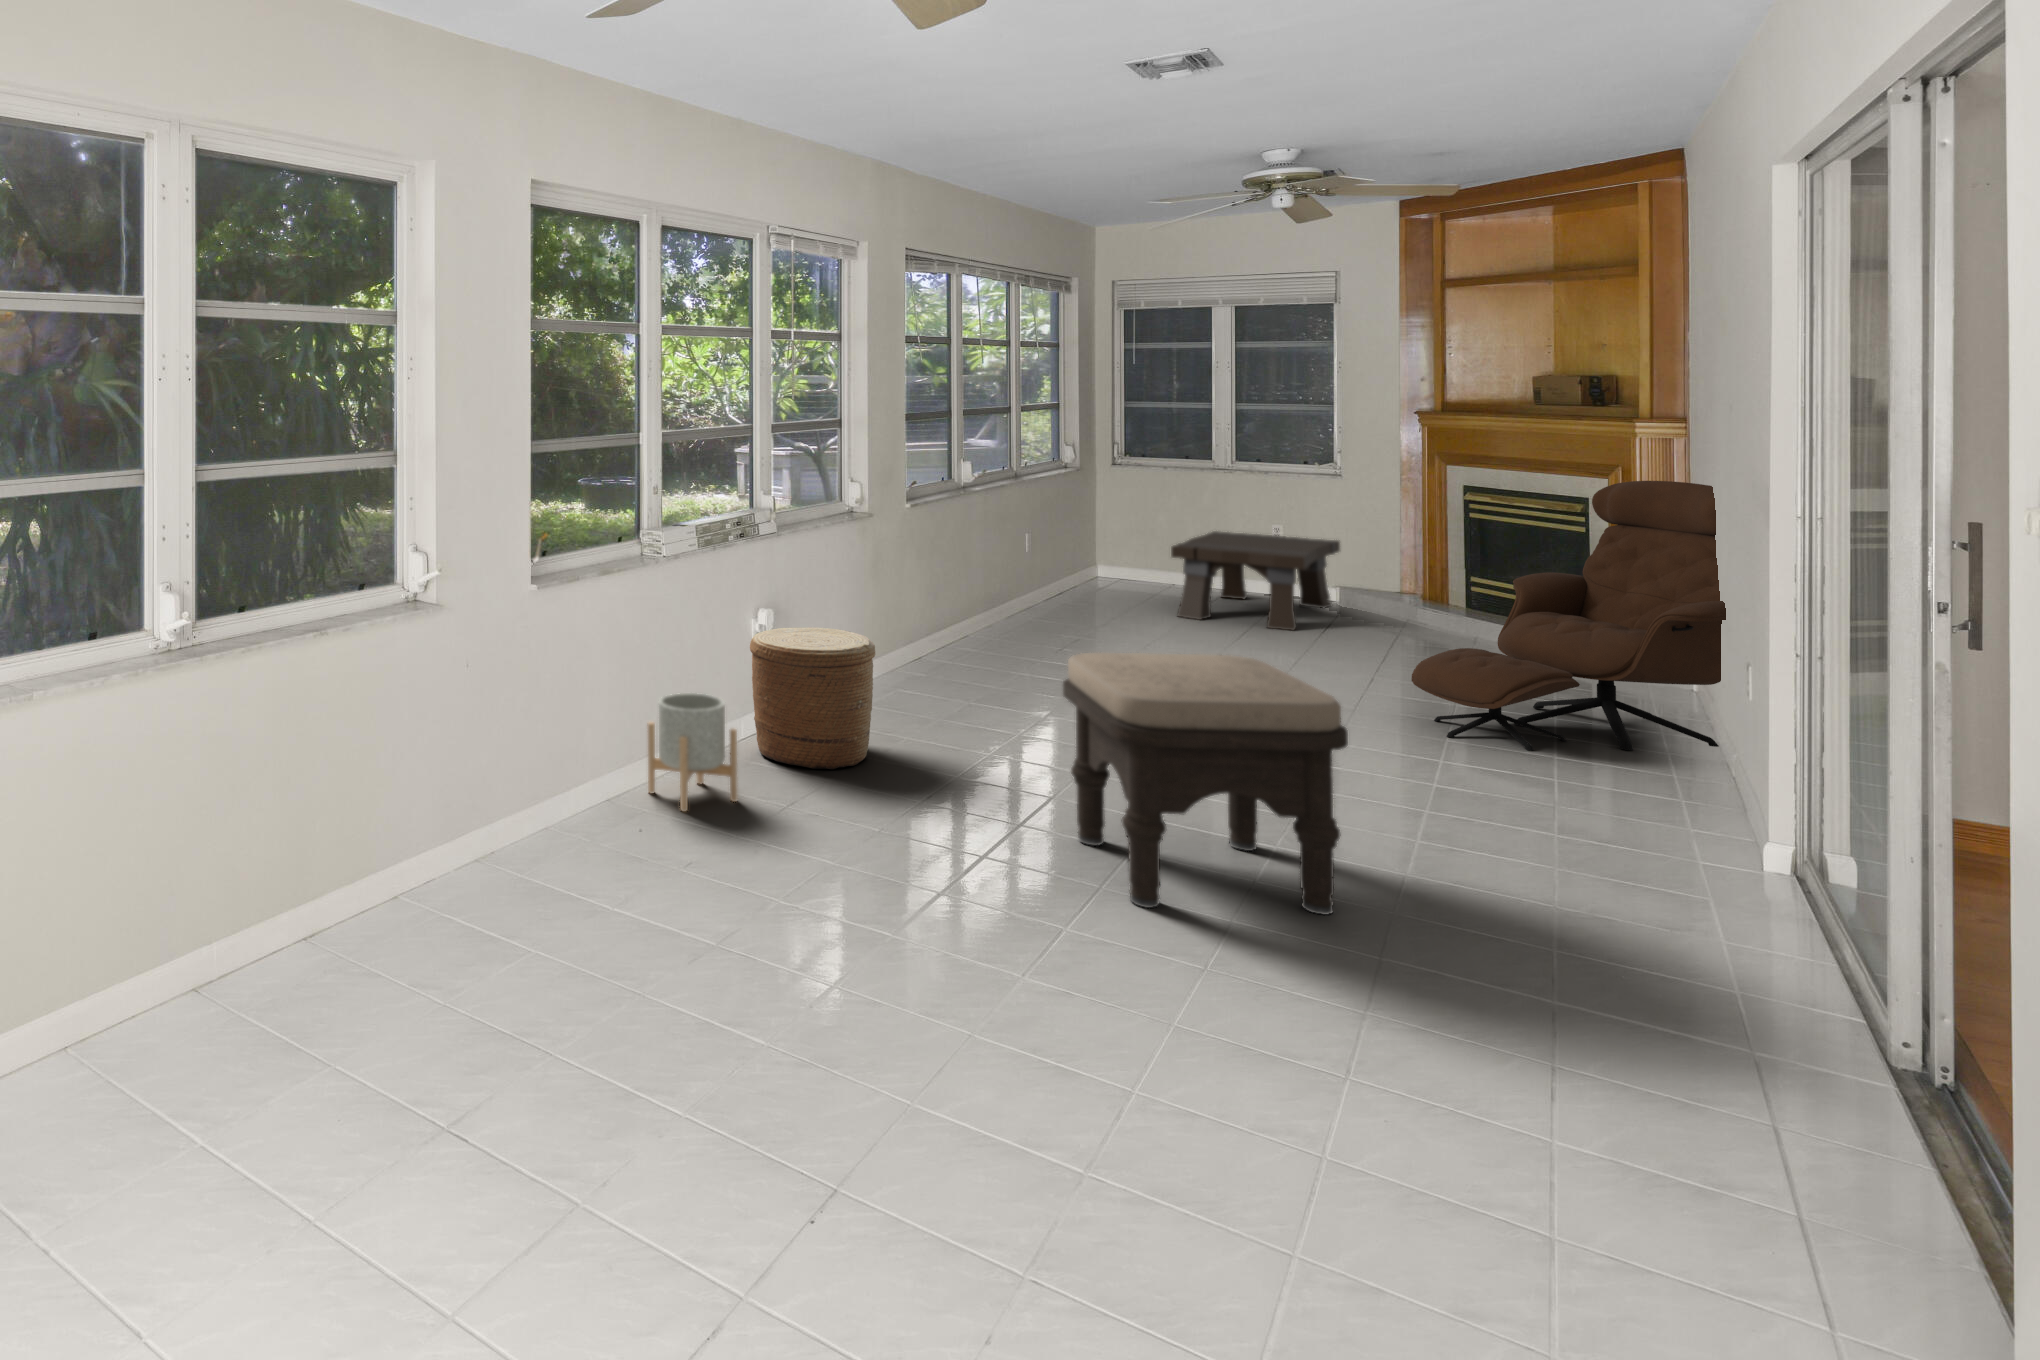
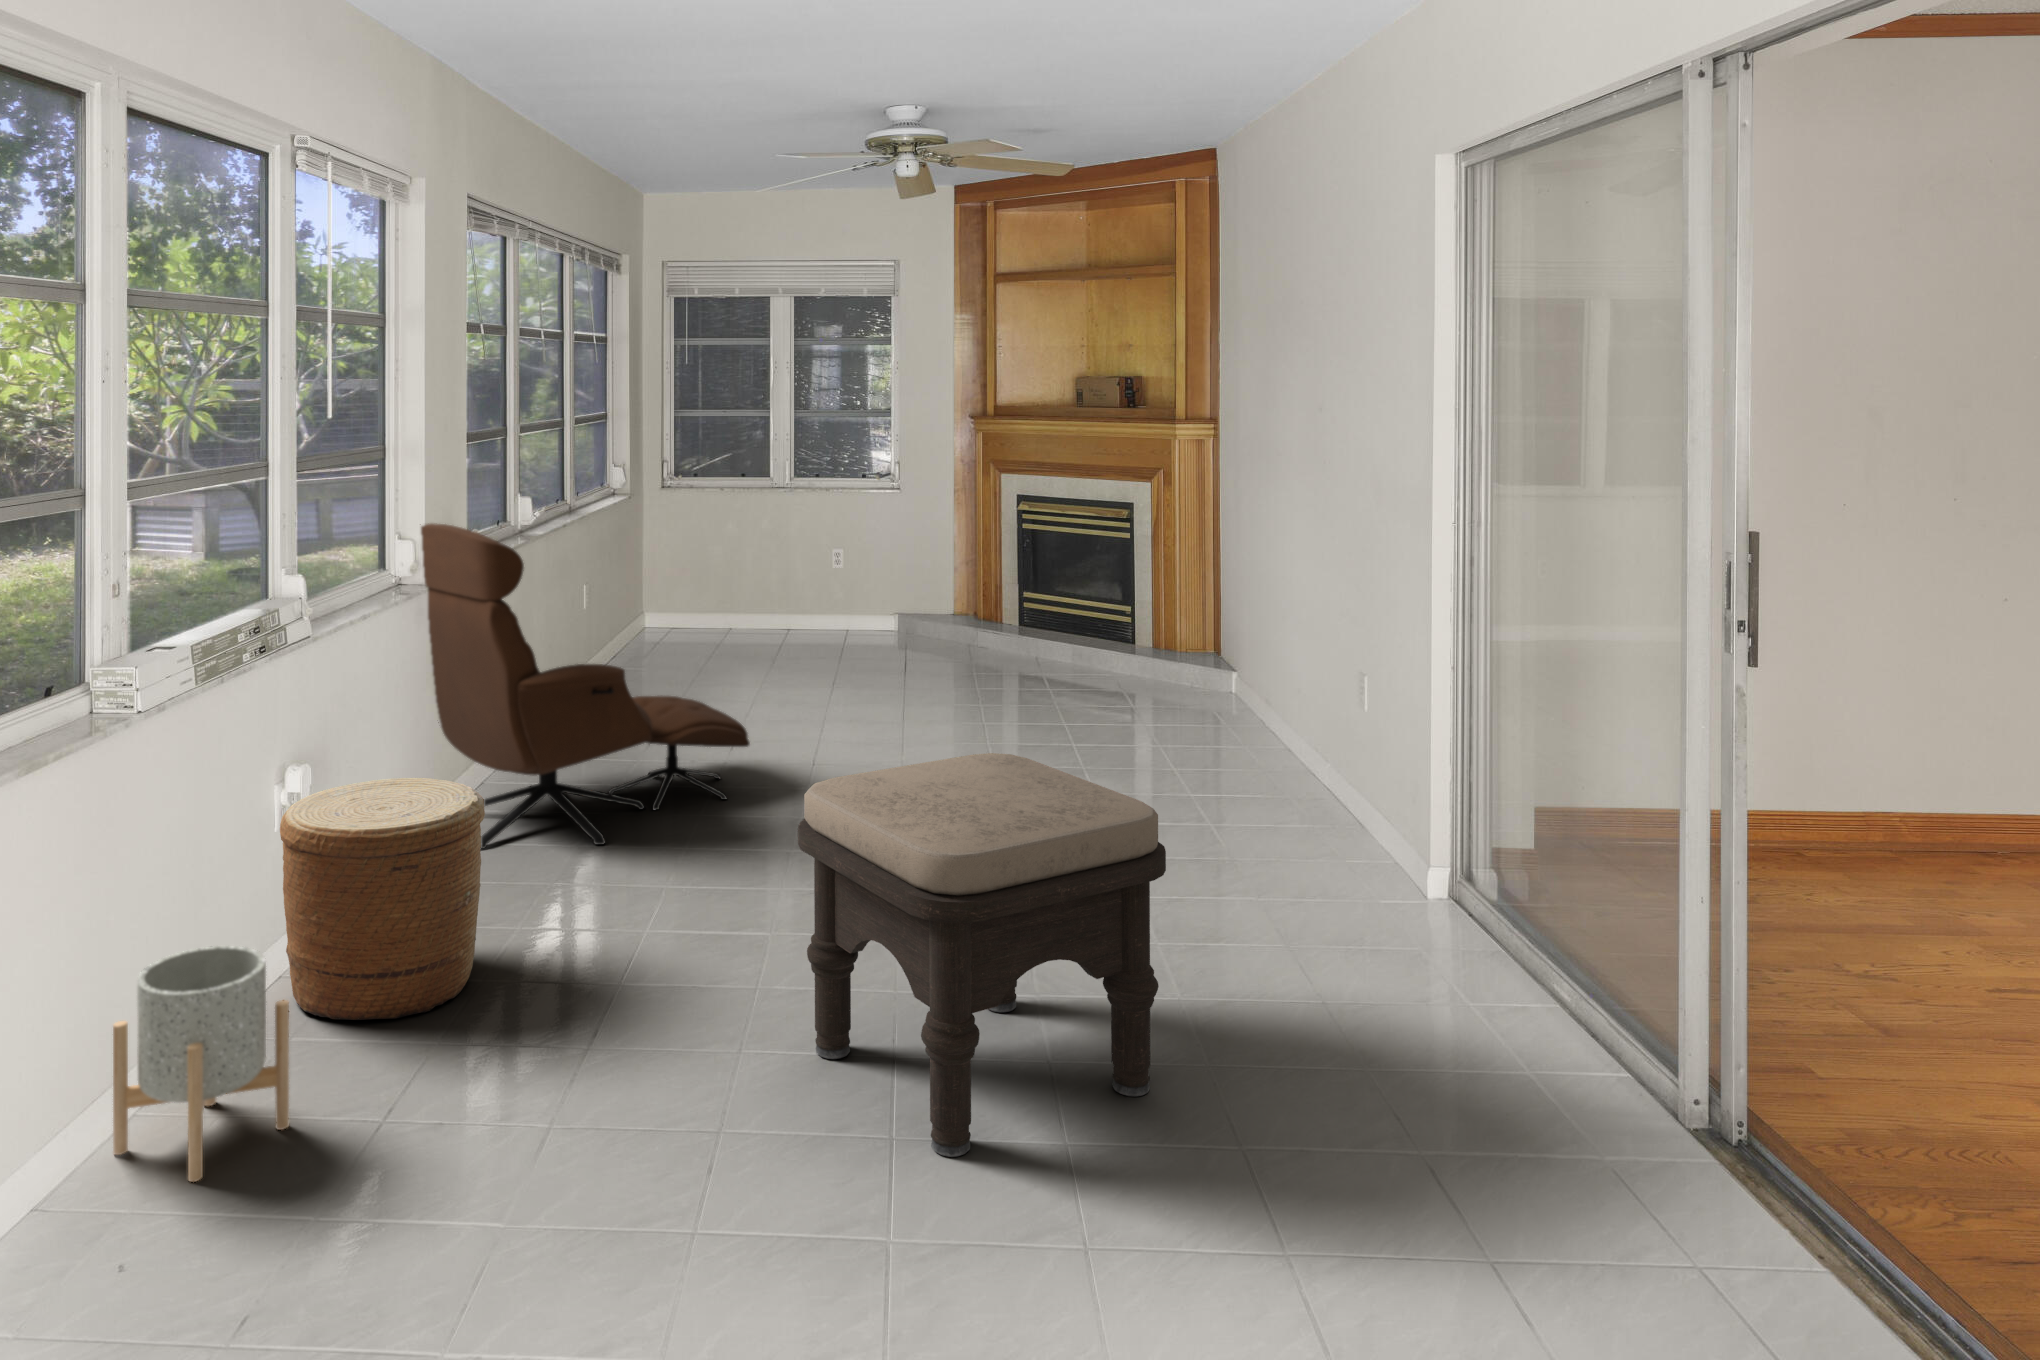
lounge chair: present [1411,481,1726,751] -> present [421,523,750,849]
coffee table: present [1171,531,1340,630] -> none [742,559,896,670]

